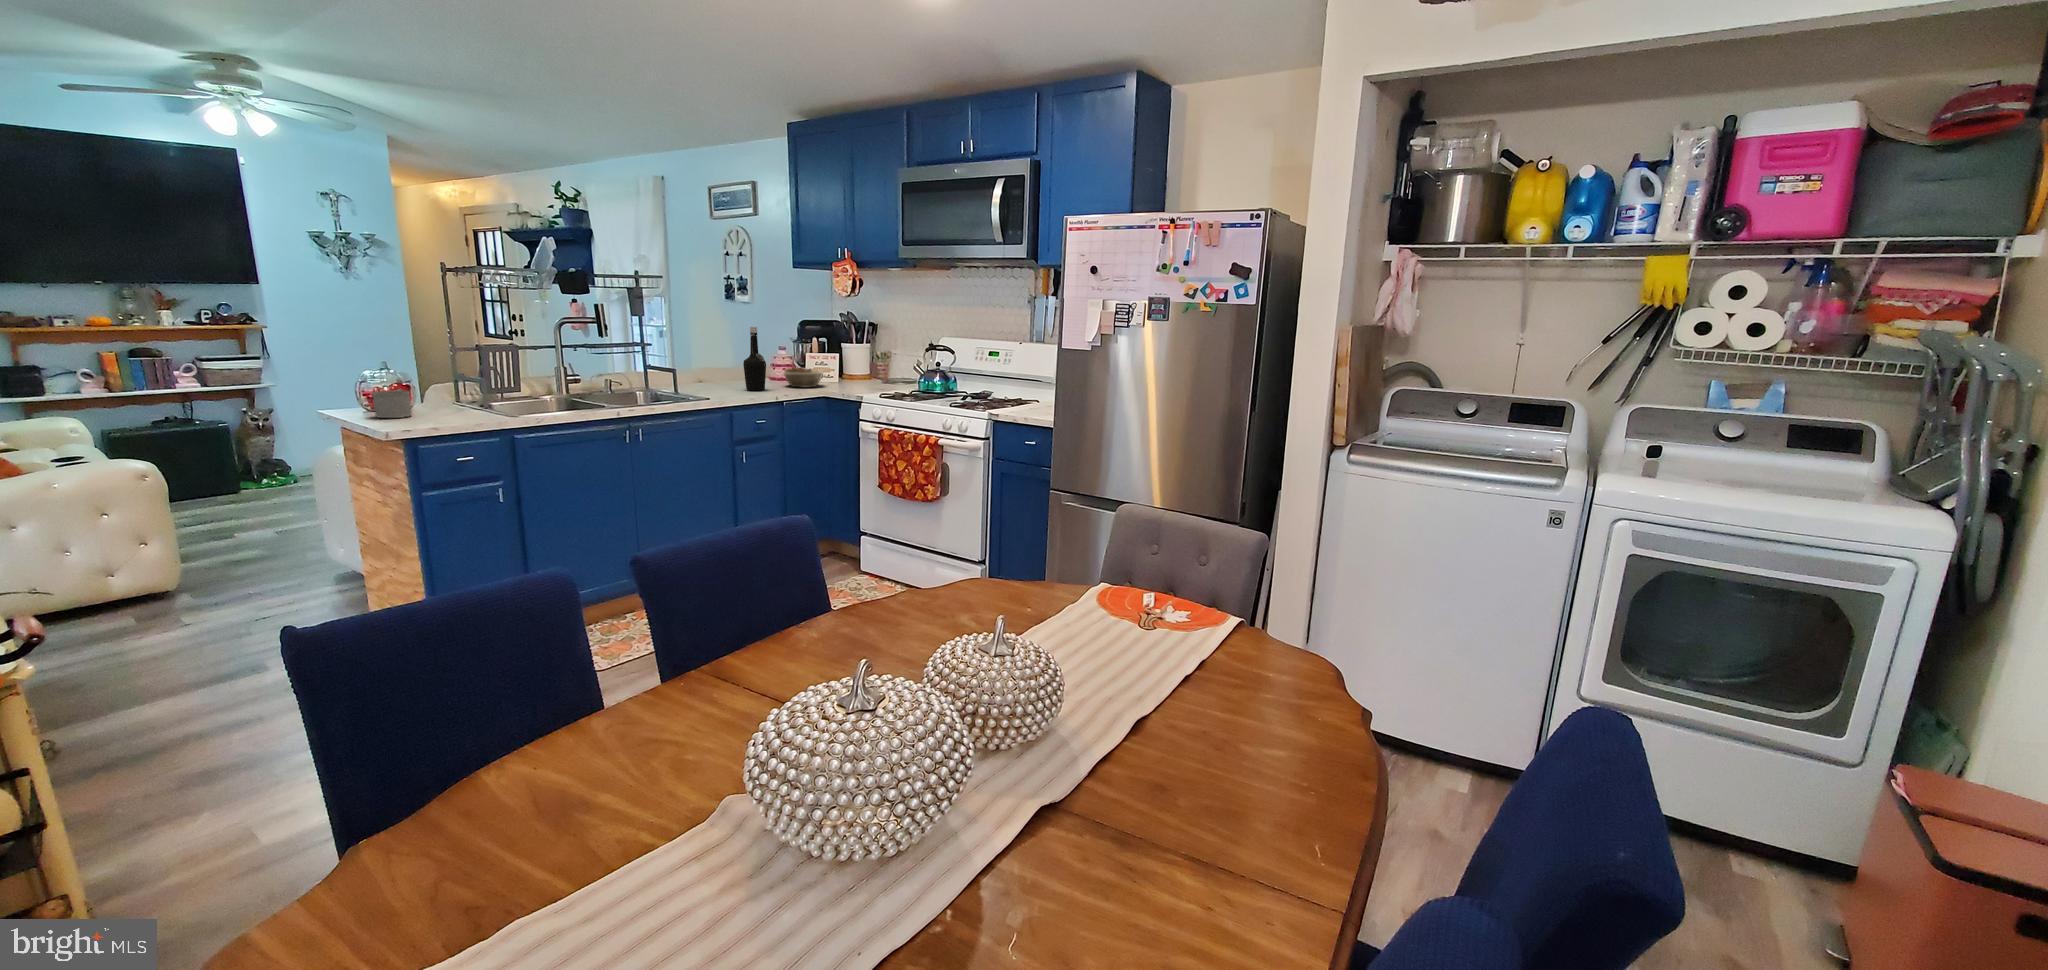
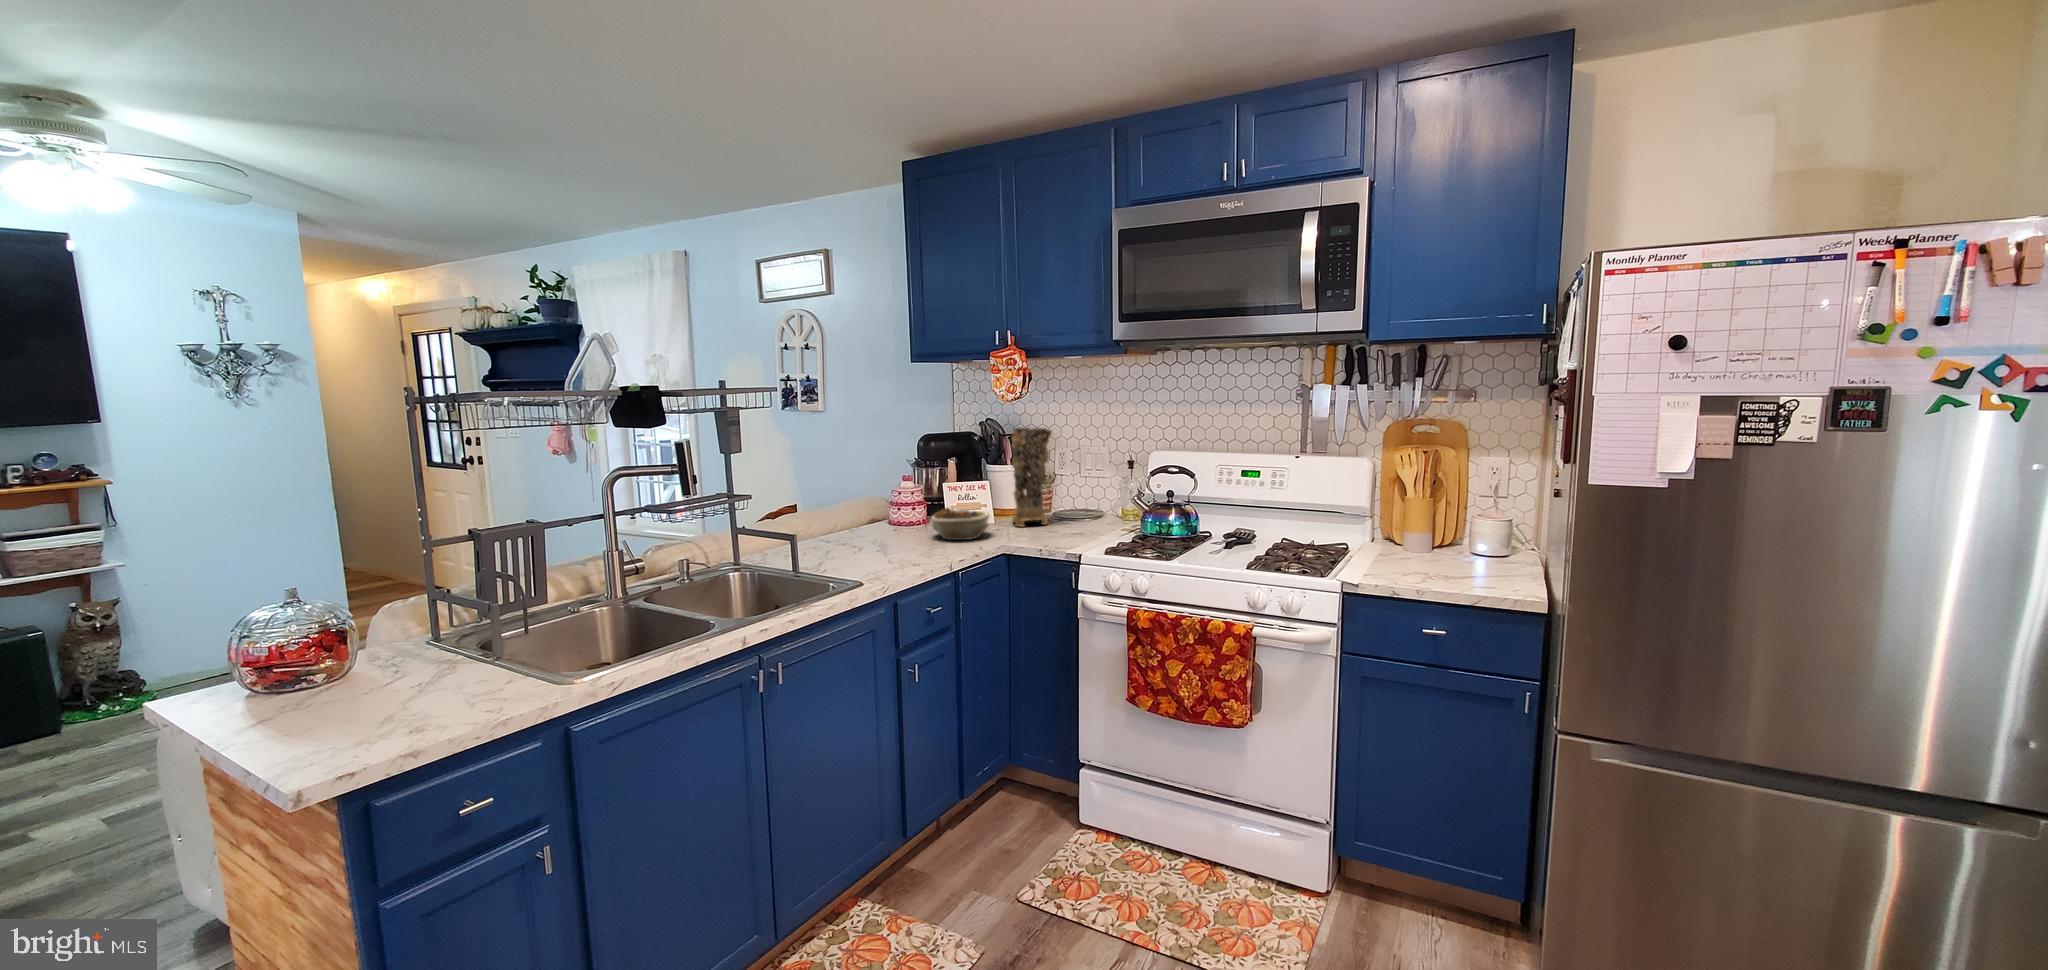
decorative vase: none [845,317,874,385] -> present [1012,428,1052,527]
bottle: present [743,327,766,391] -> none [887,455,921,555]
mug: present [372,389,412,418] -> none [265,649,354,725]

